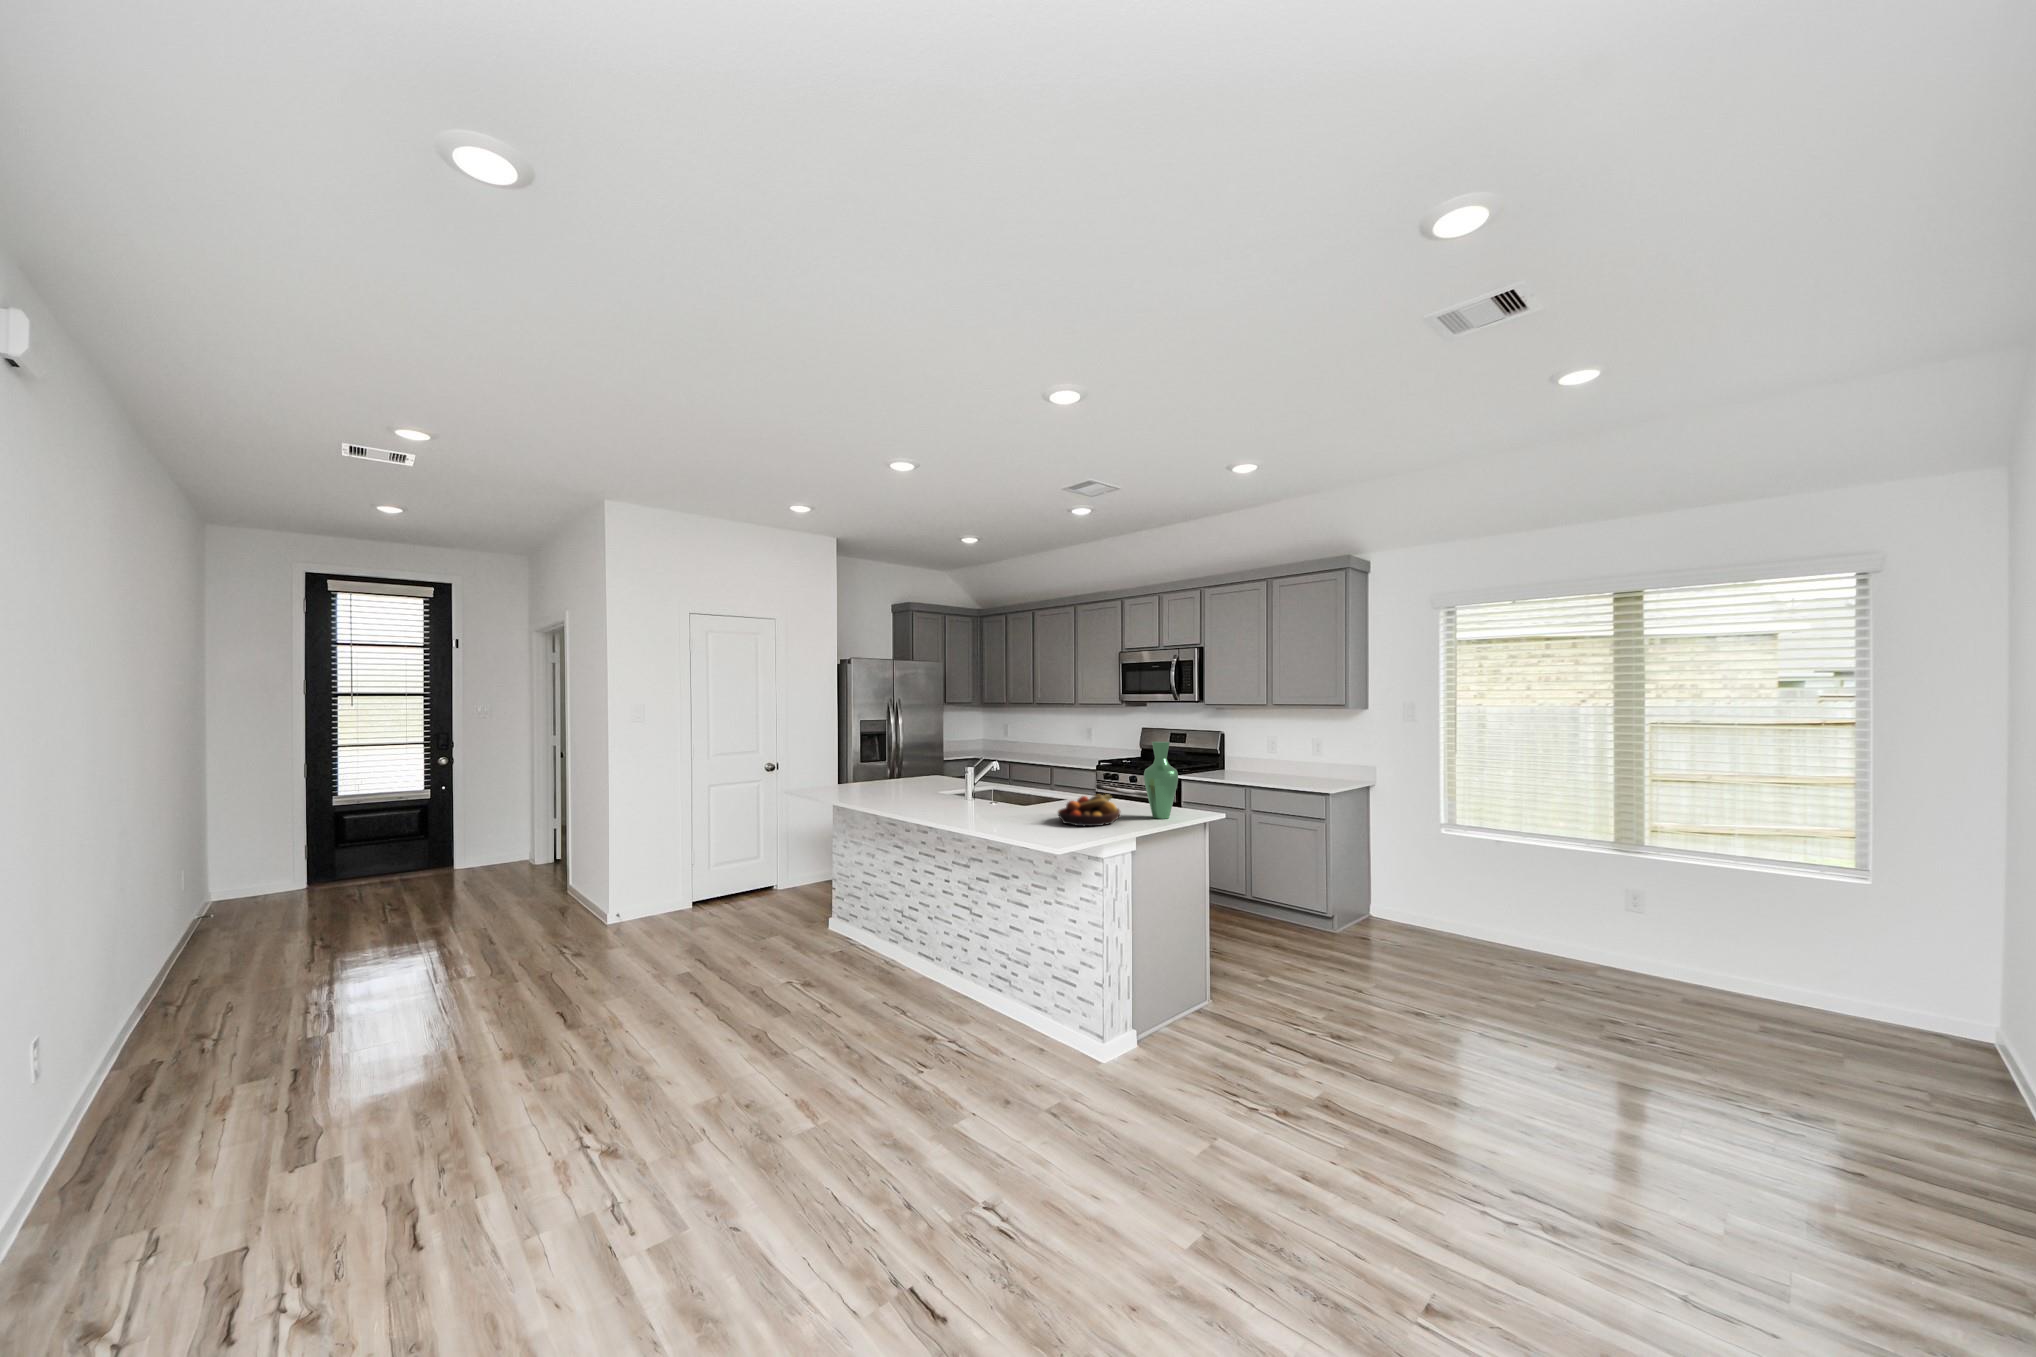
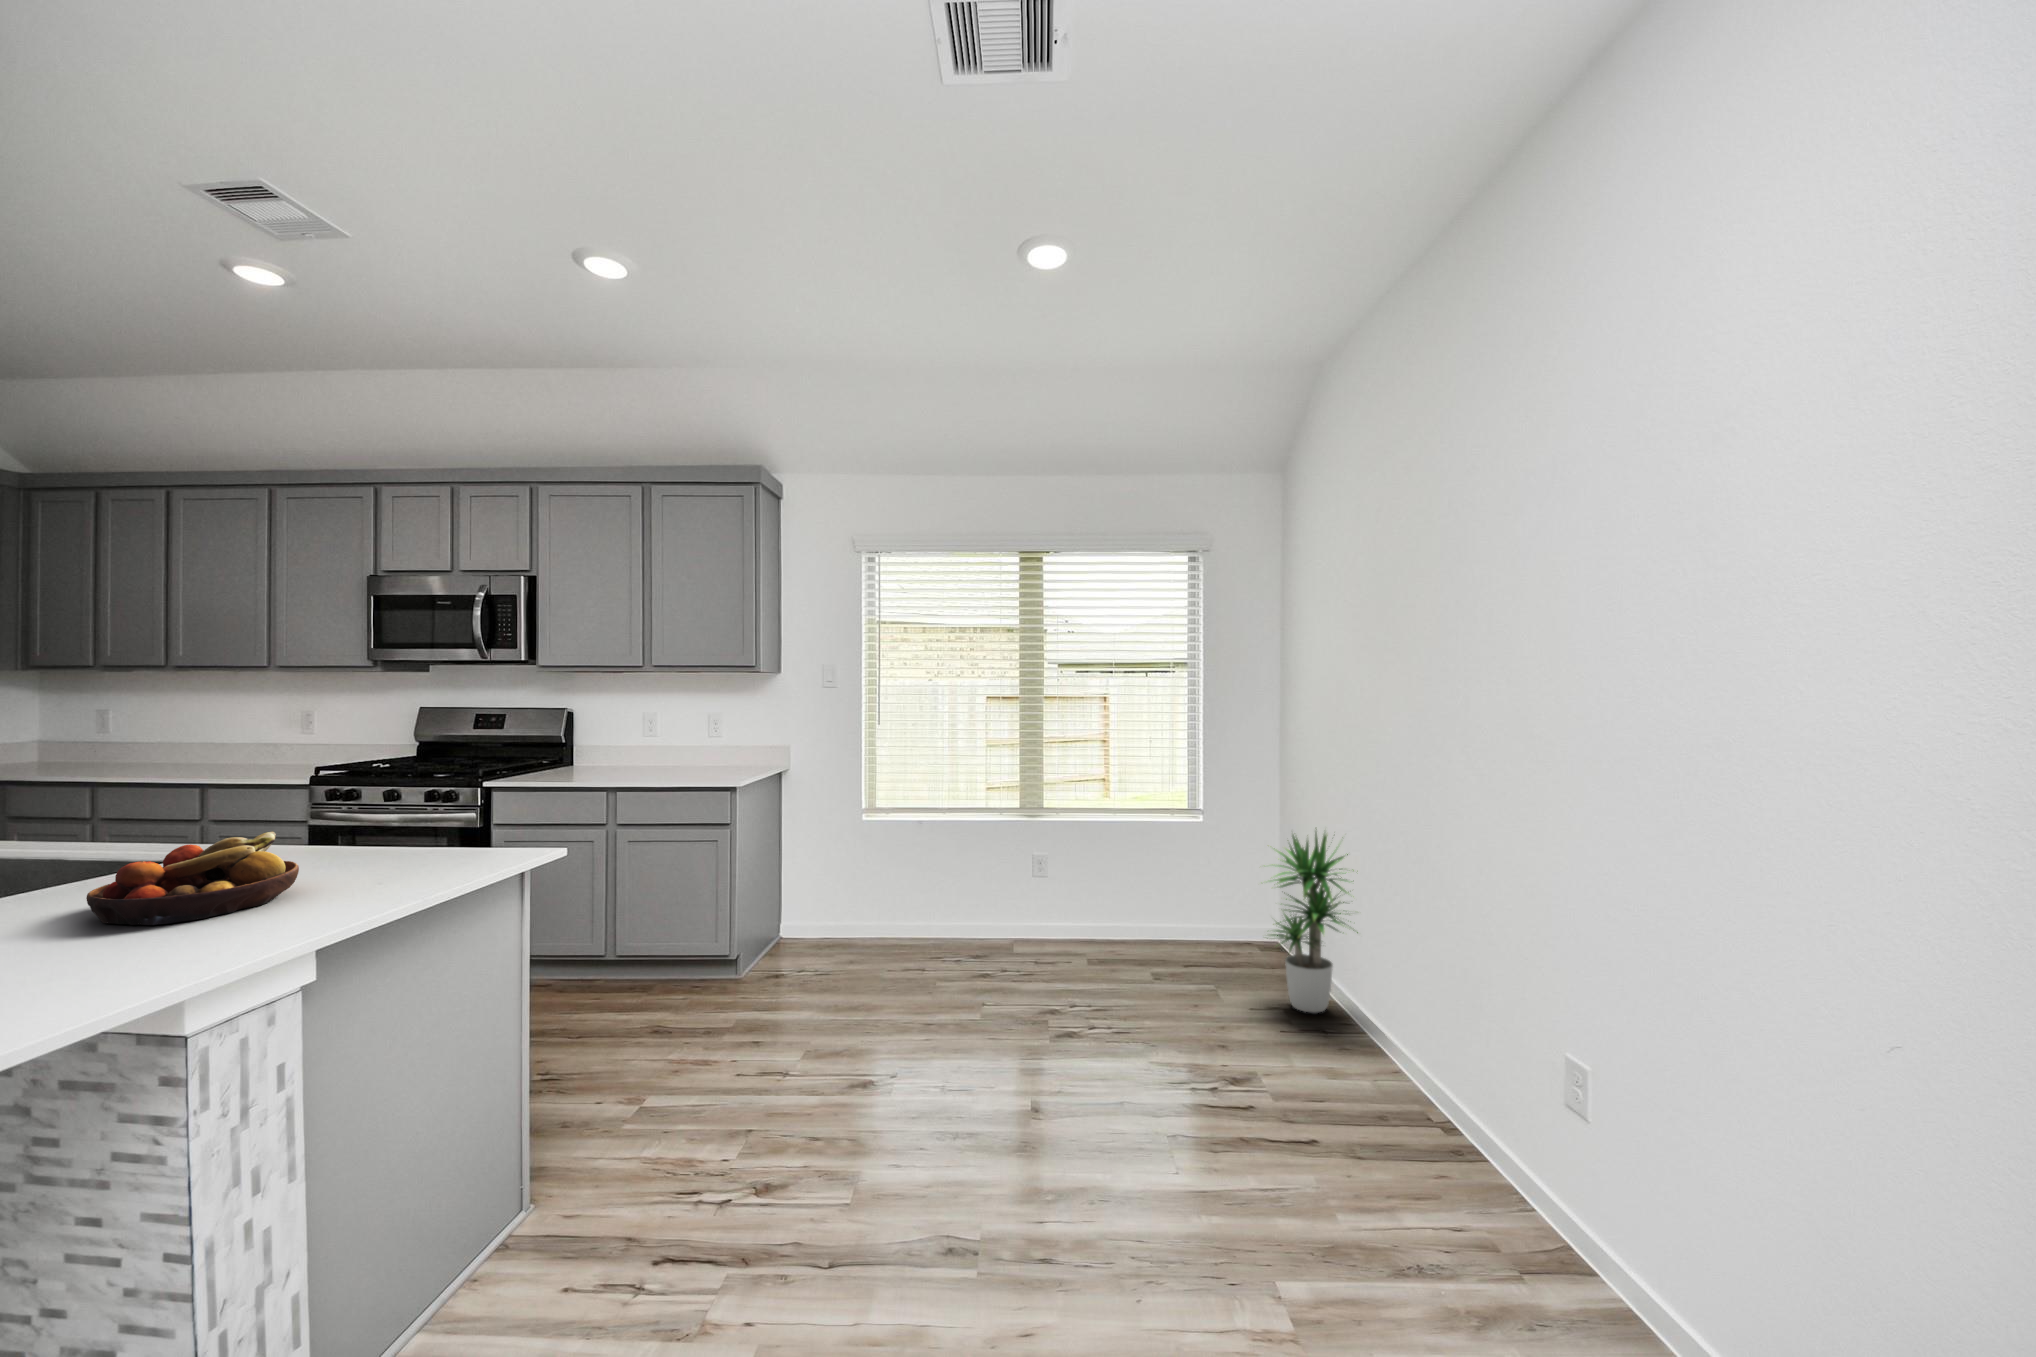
vase: present [1144,741,1178,819] -> none [372,710,459,871]
potted plant: none [1836,884,2003,1074] -> present [1271,832,1358,1013]

